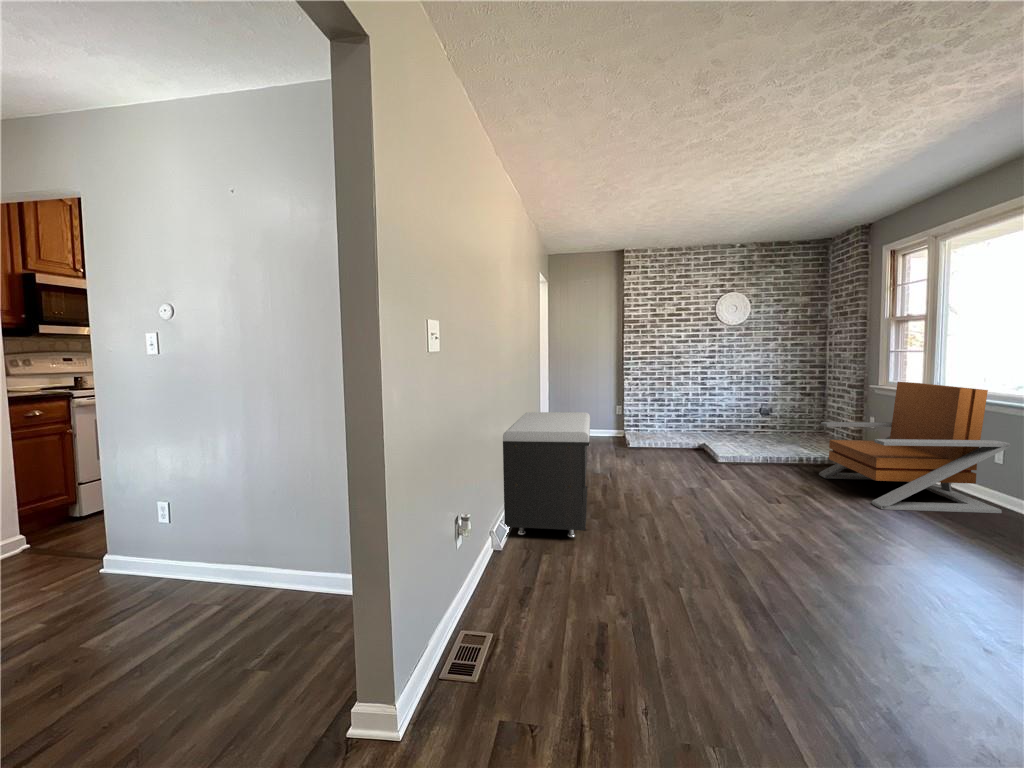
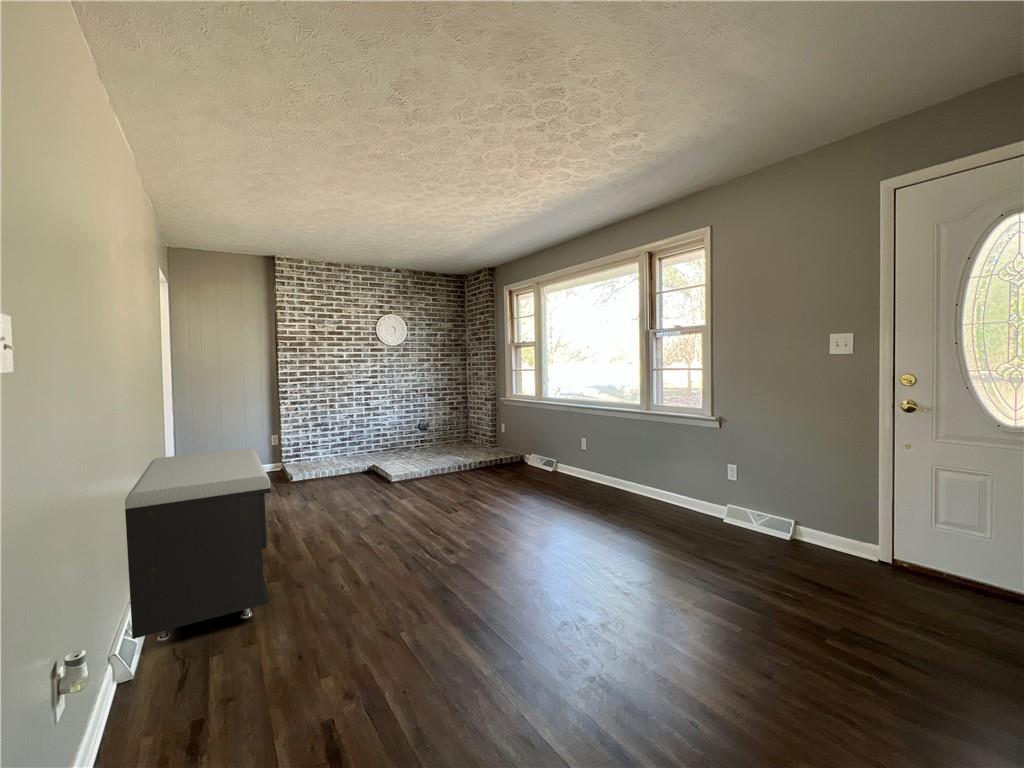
lounge chair: present [819,382,1010,513] -> none [476,394,594,500]

